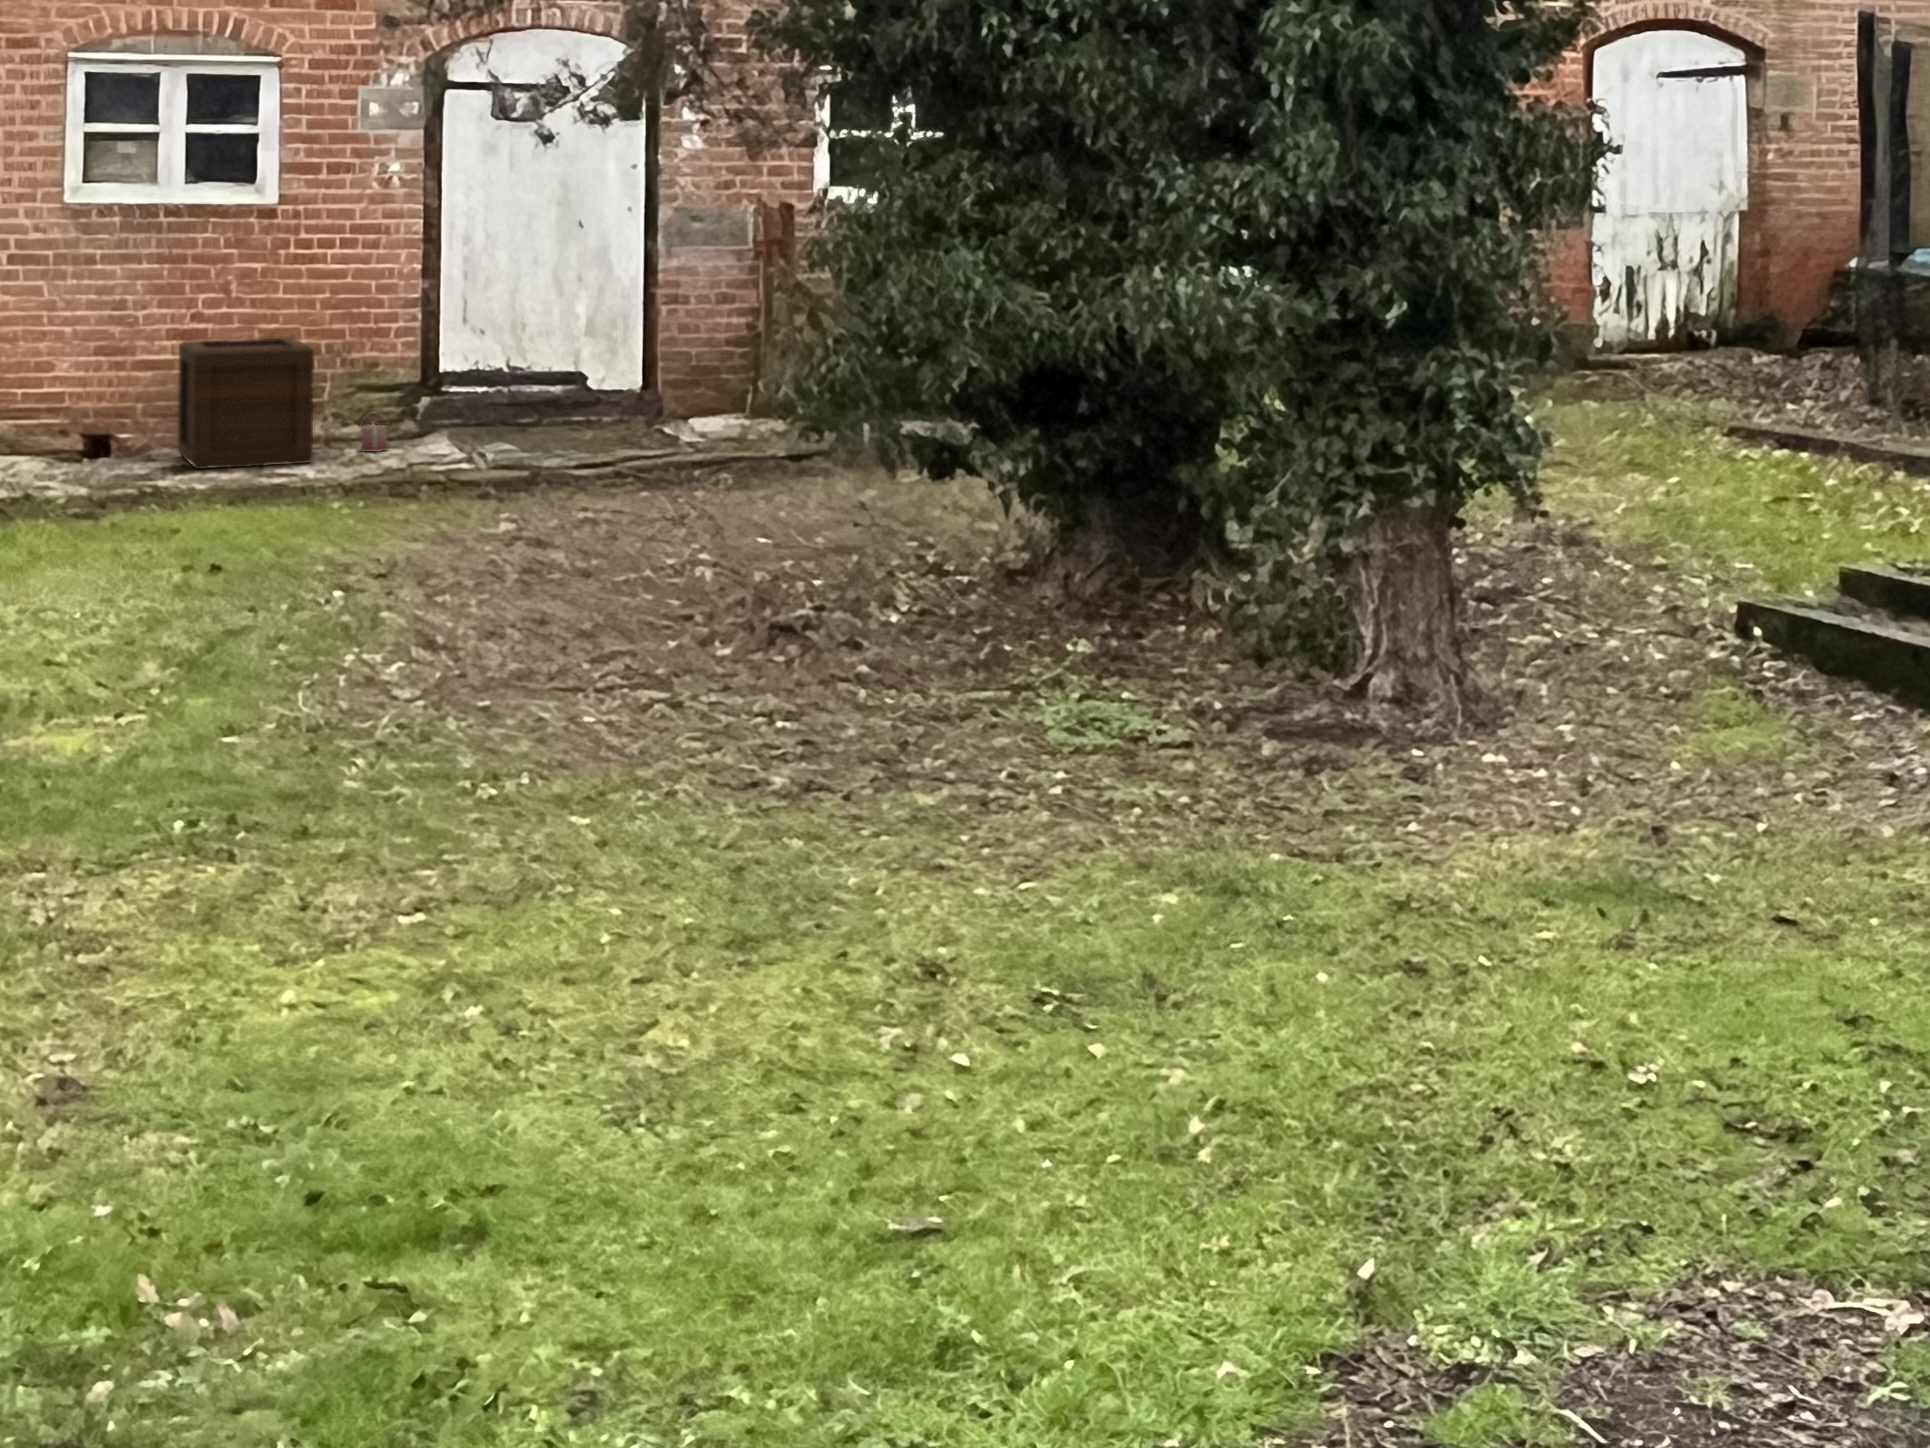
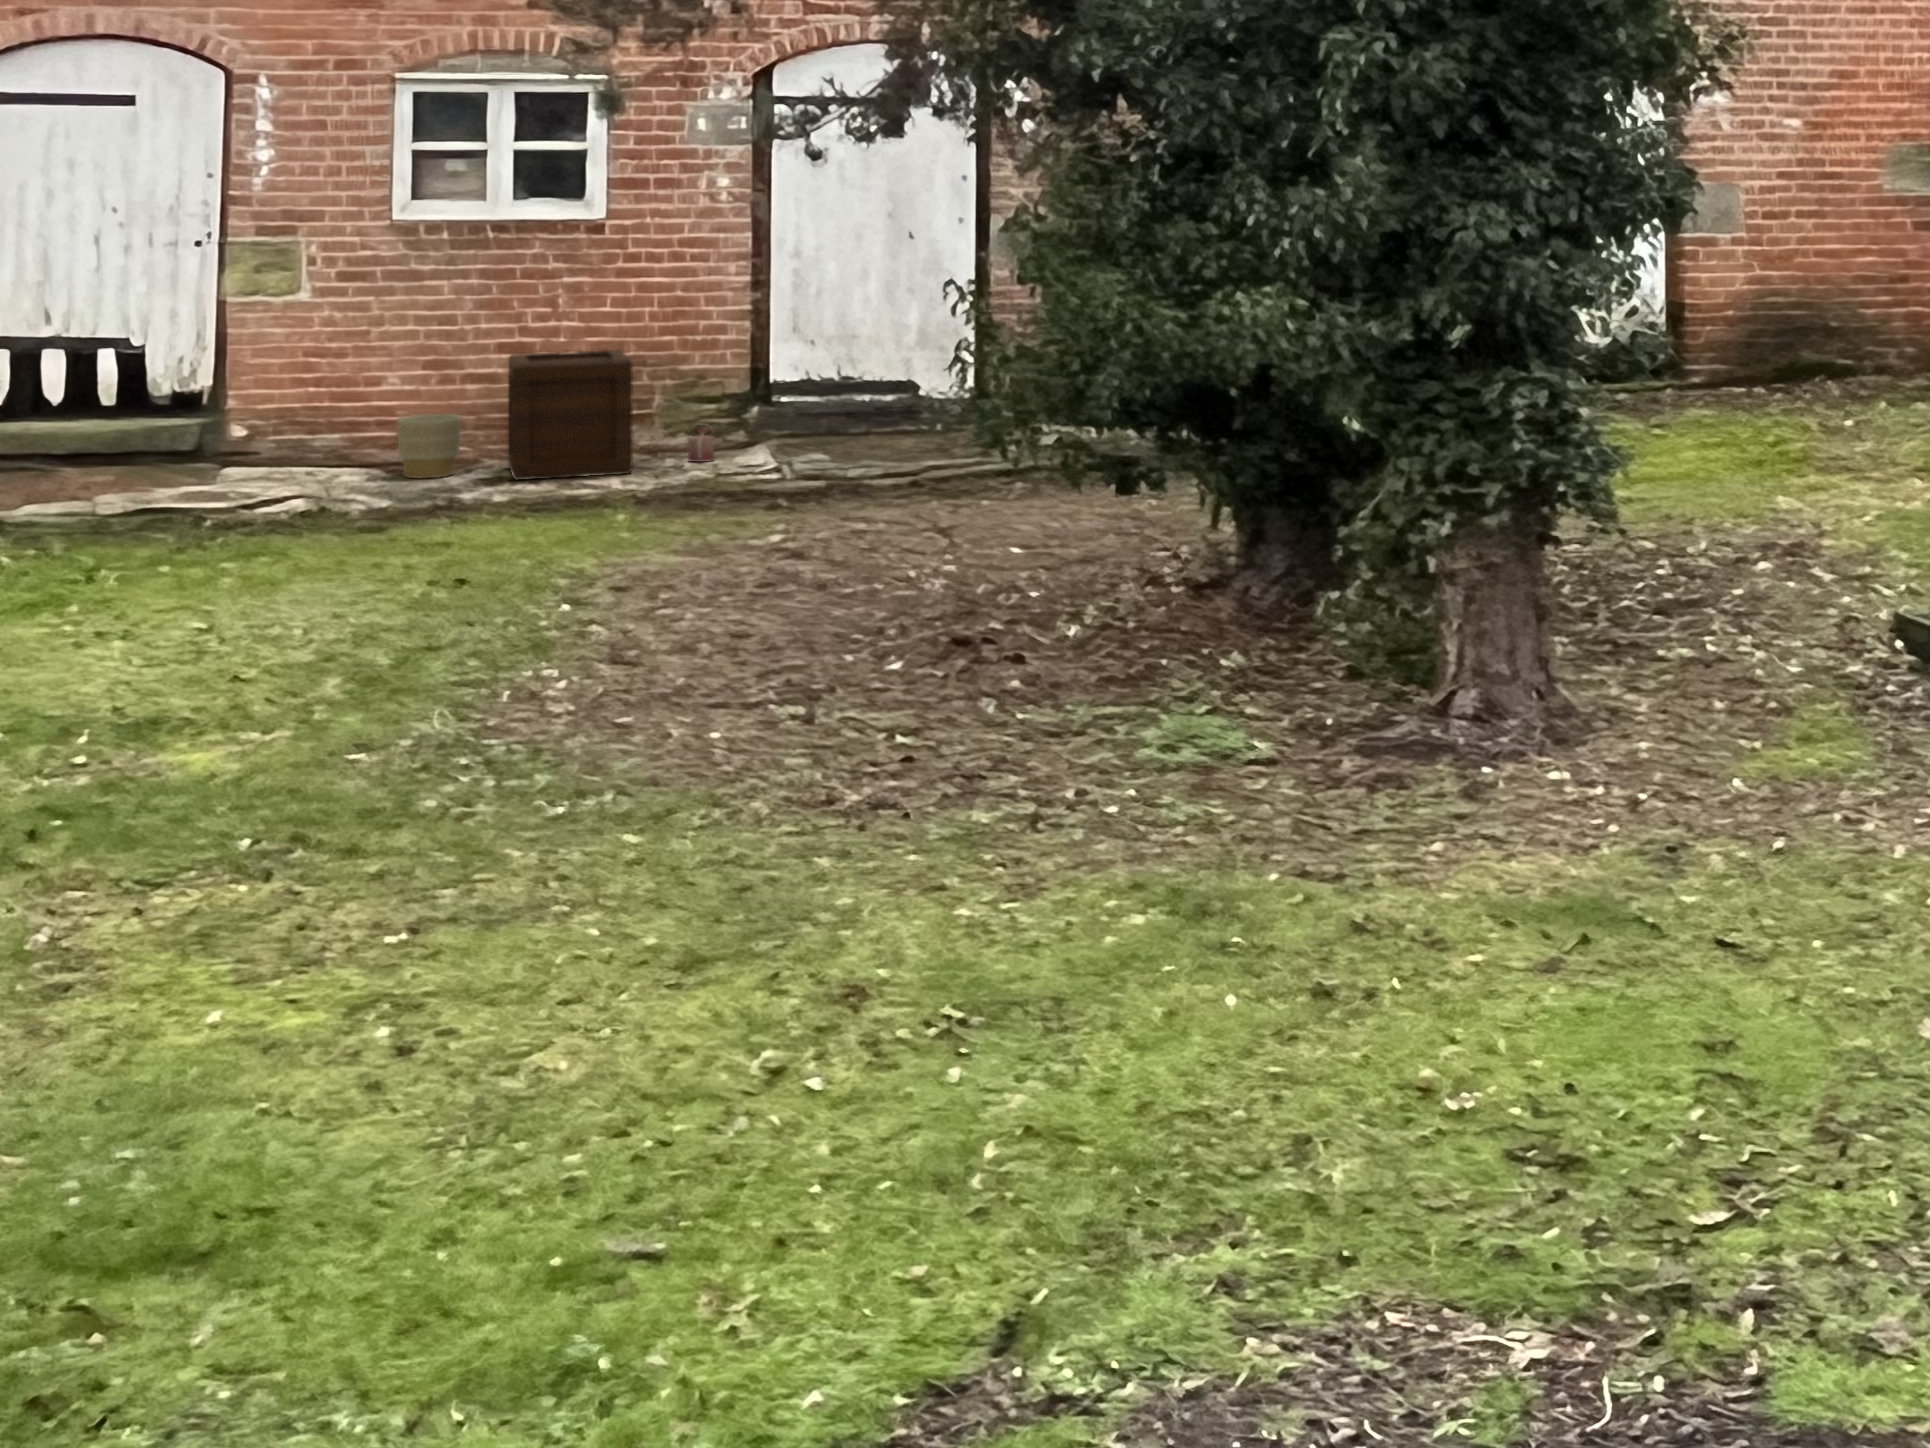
planter: none [70,402,134,467] -> present [398,414,461,478]

